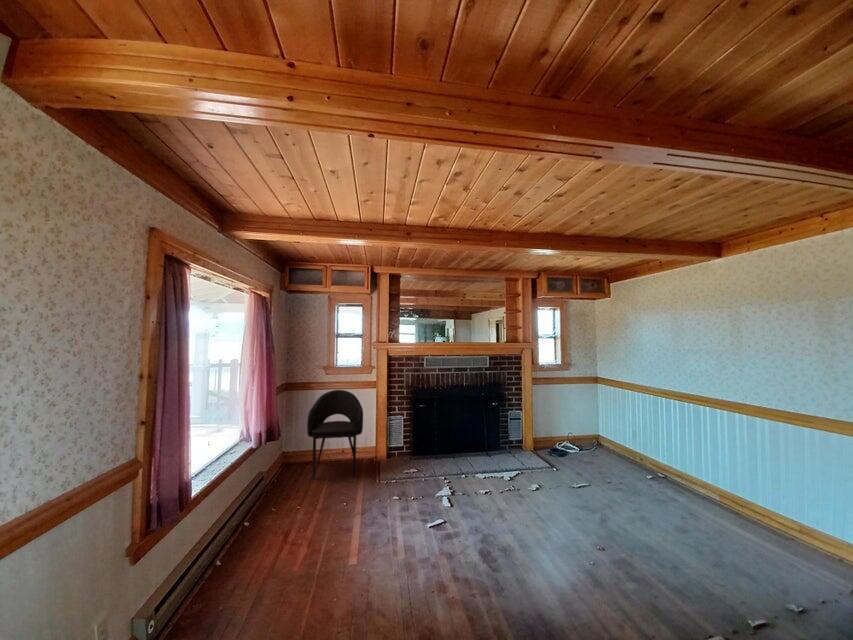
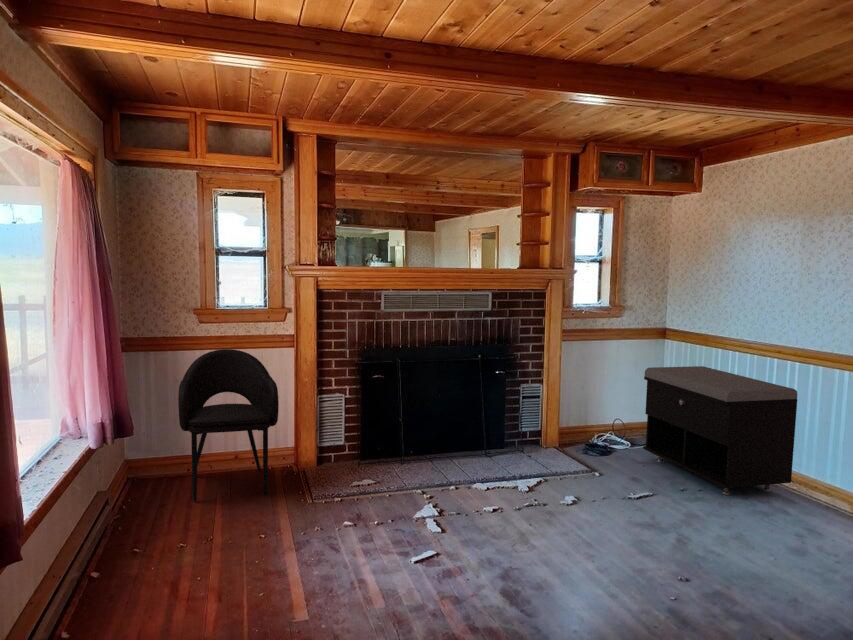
storage bench: none [583,401,686,487] -> present [643,366,797,495]

